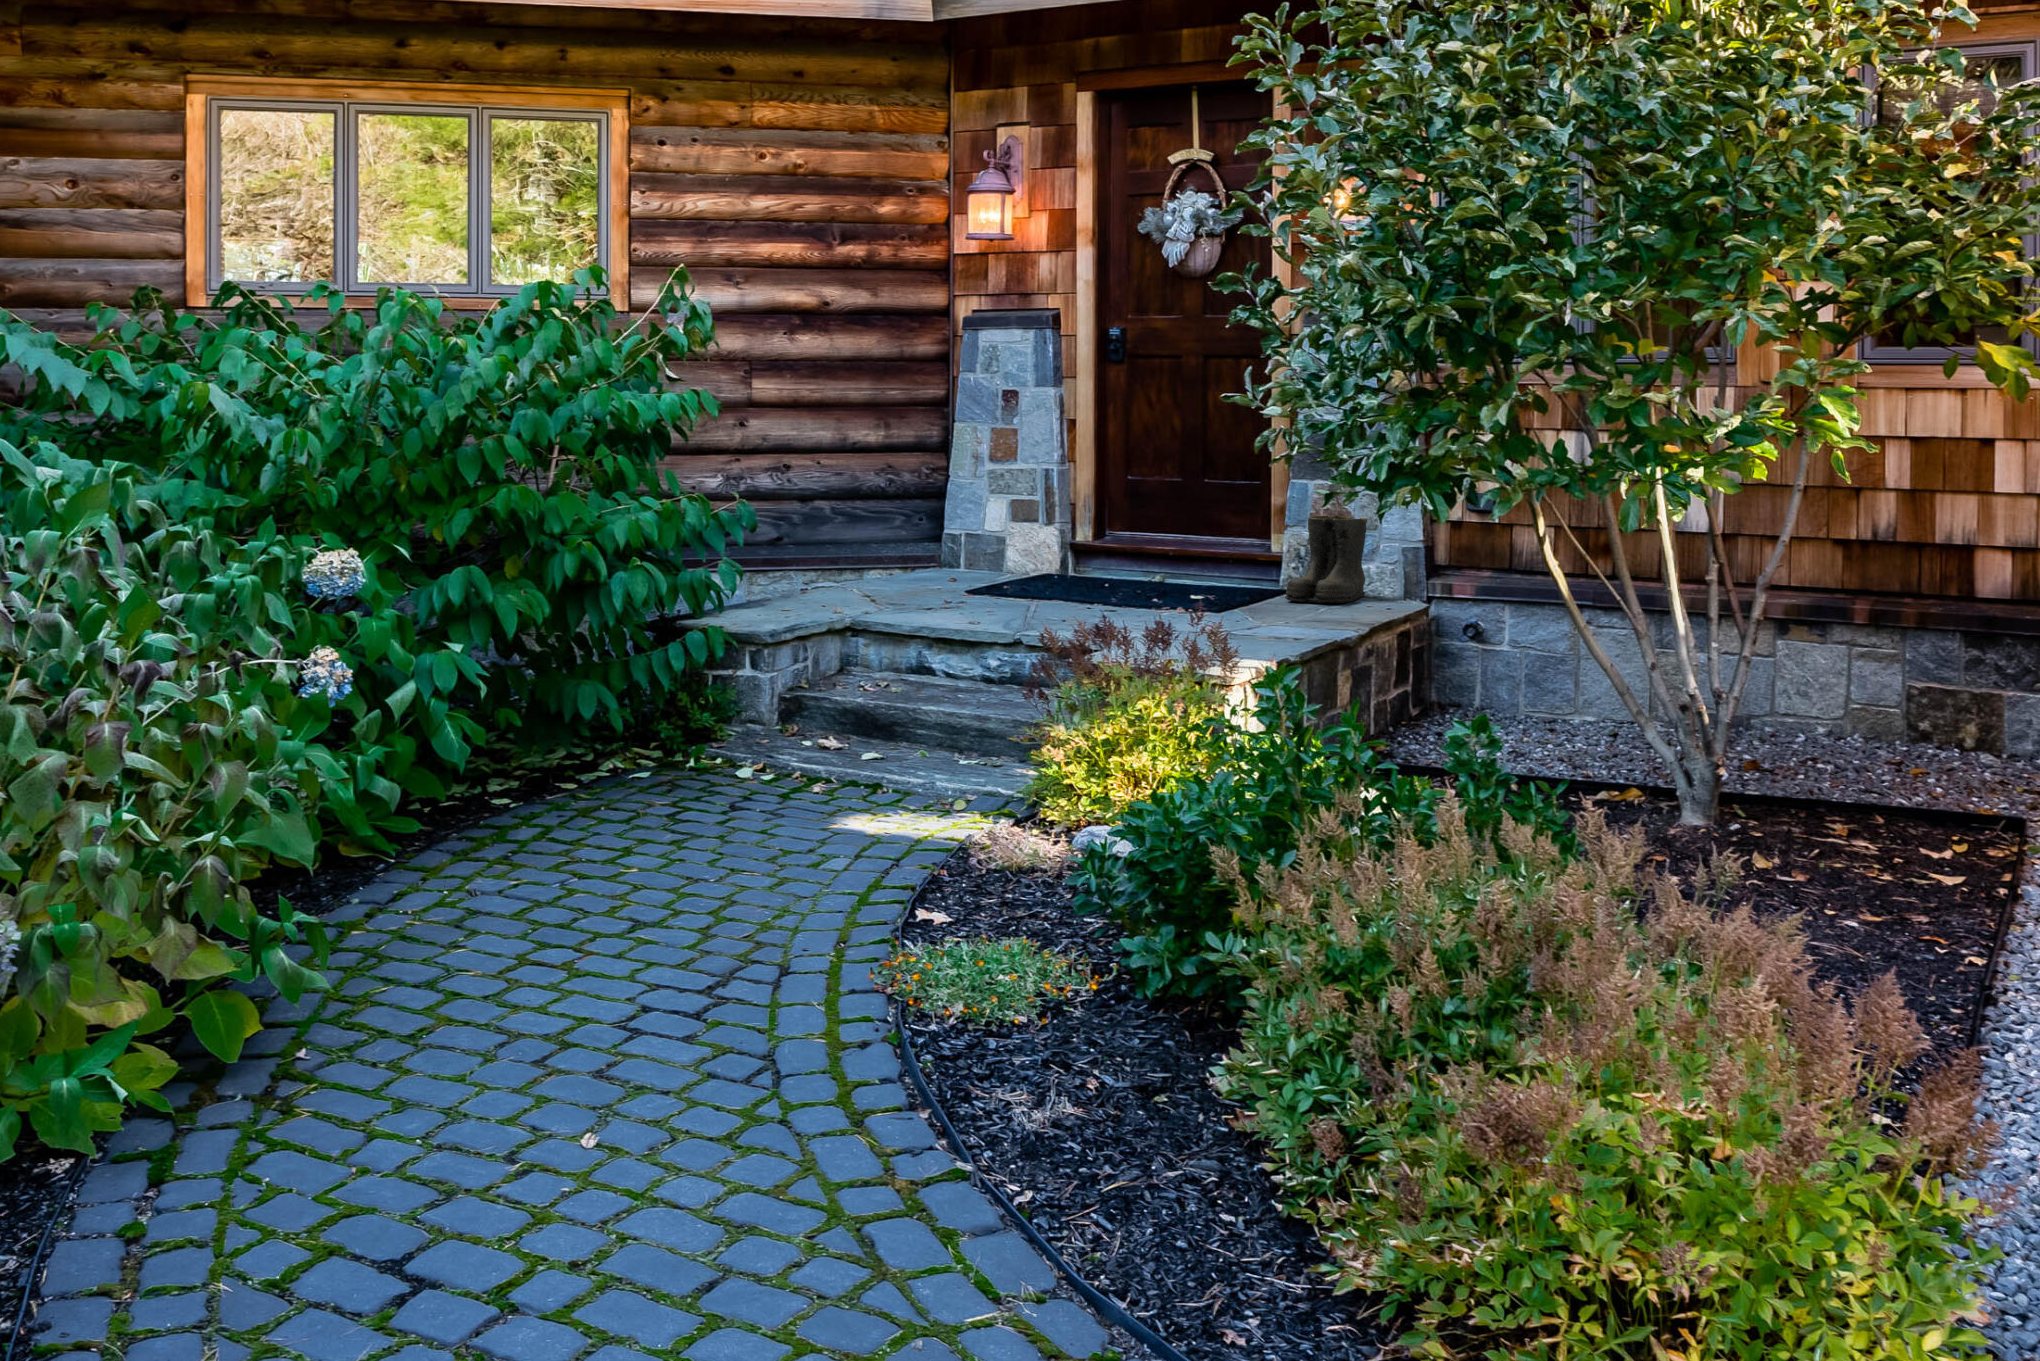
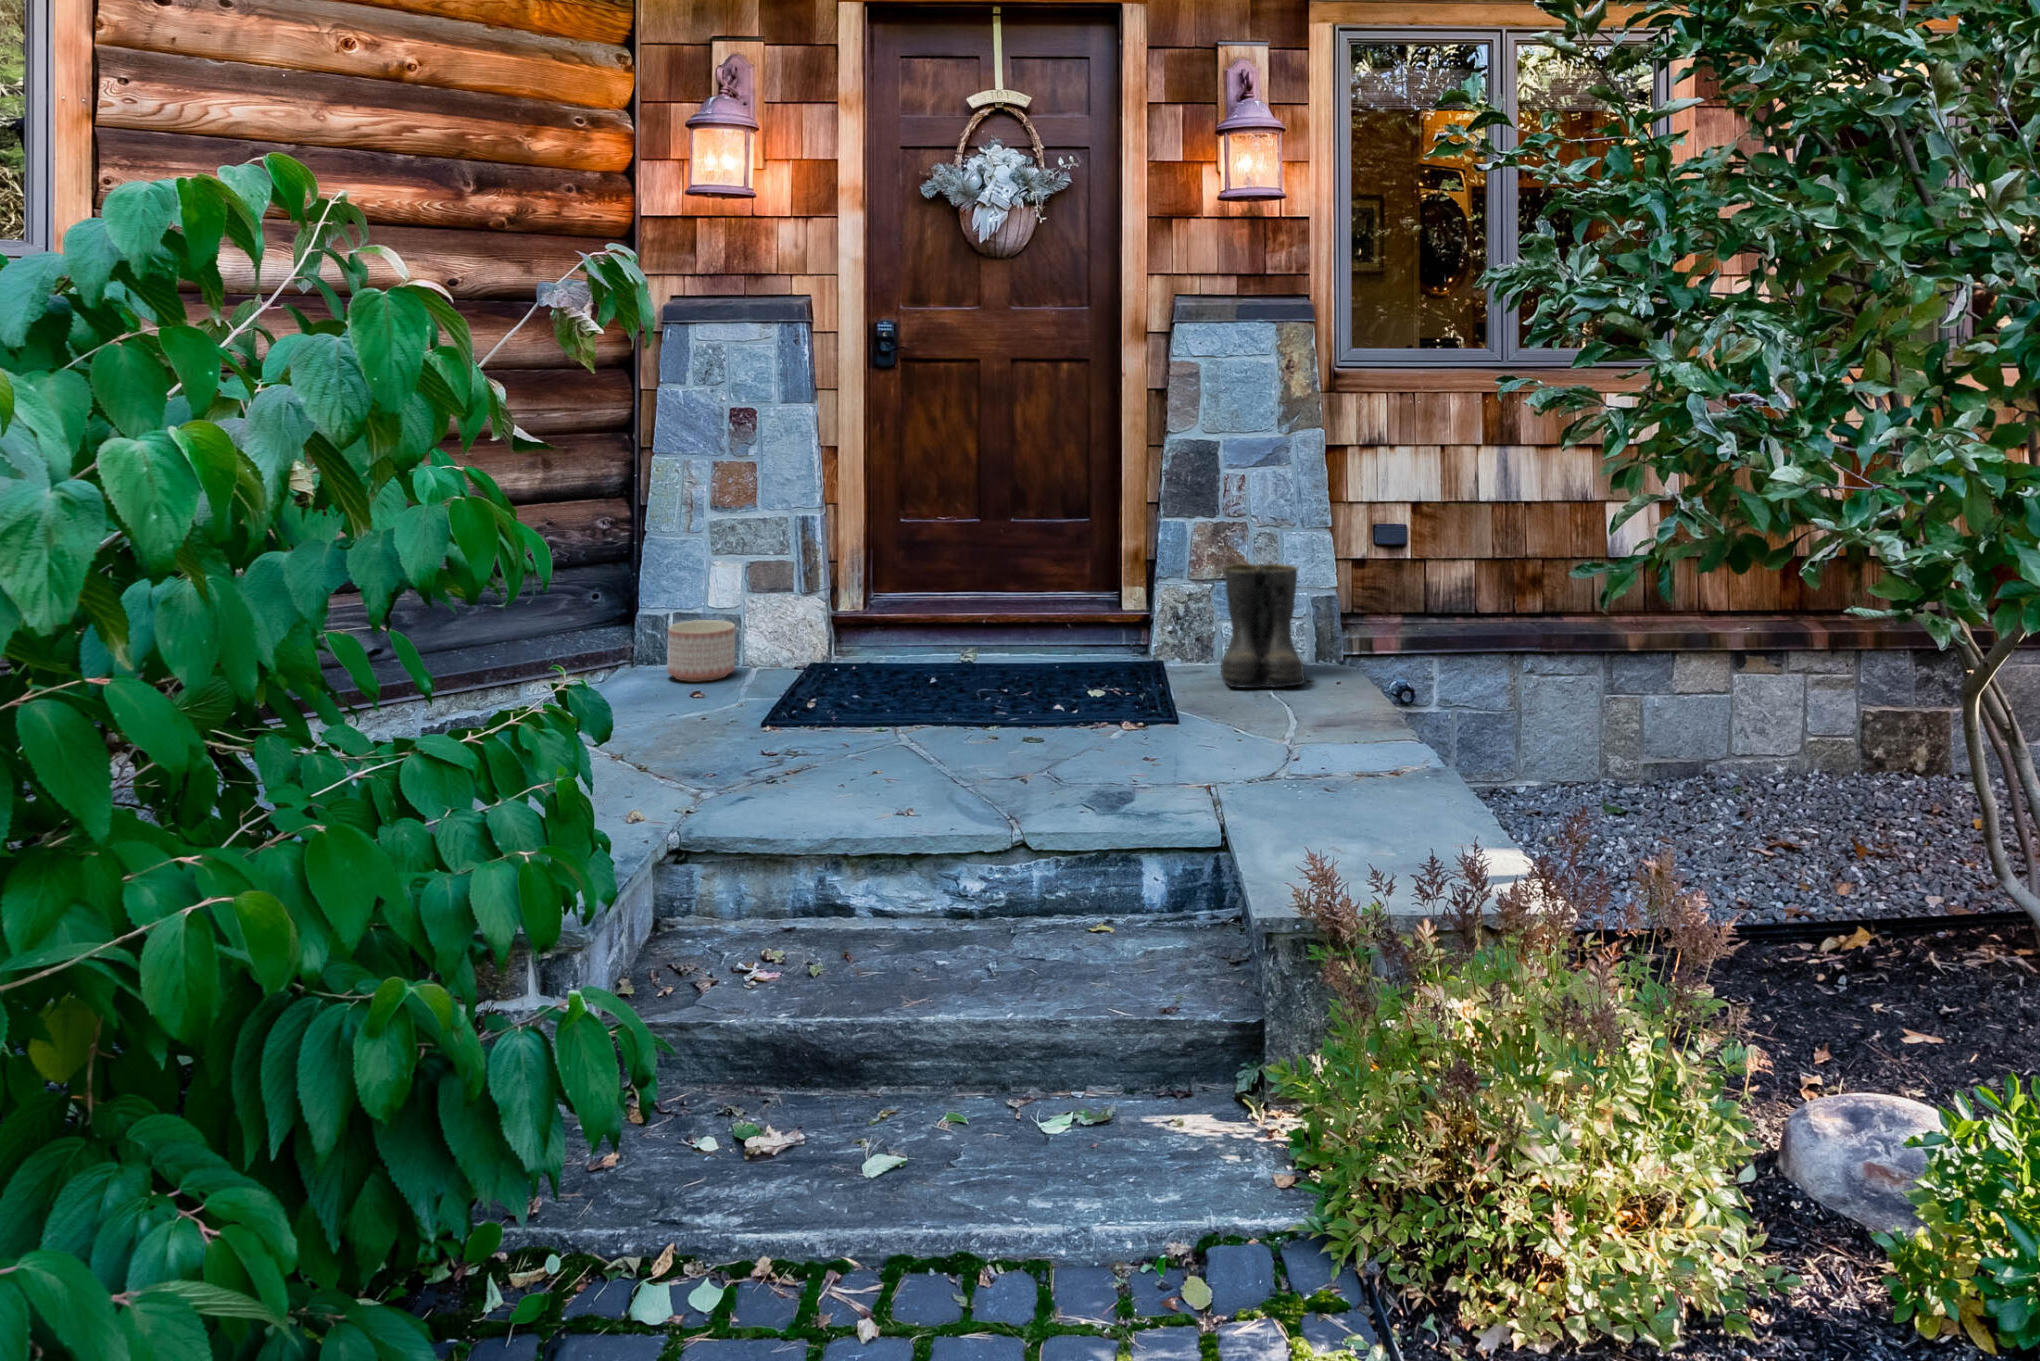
planter: none [947,539,992,578] -> present [668,620,735,682]

